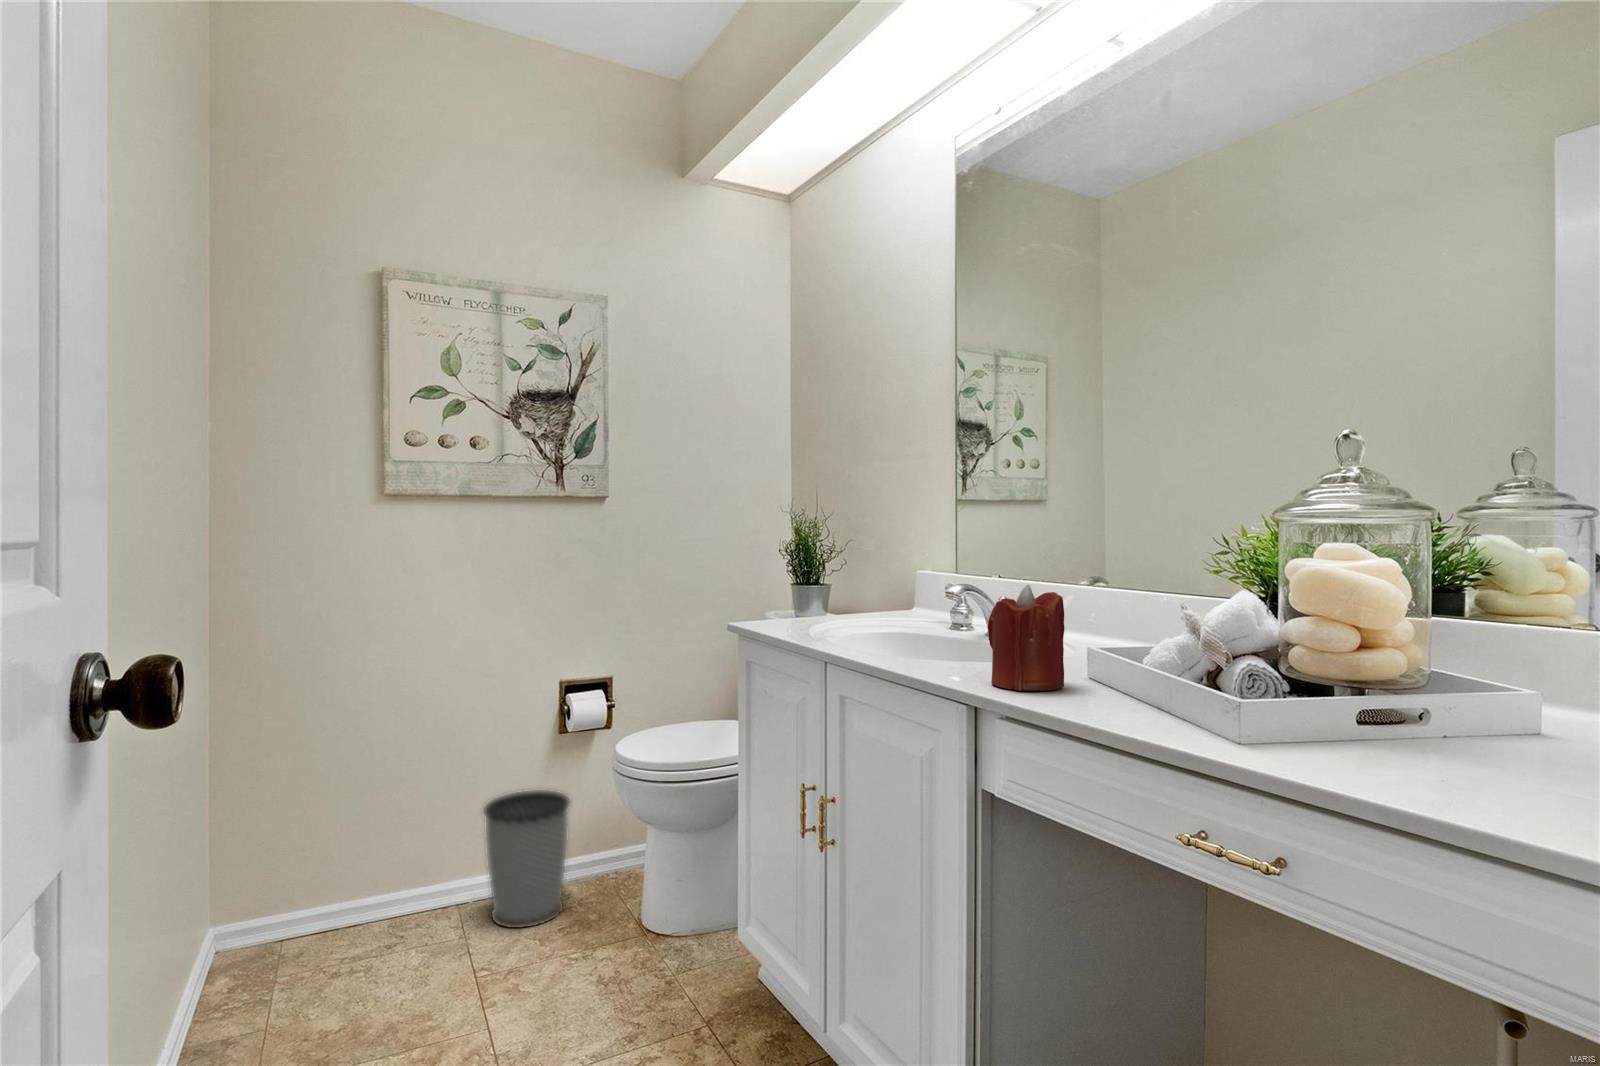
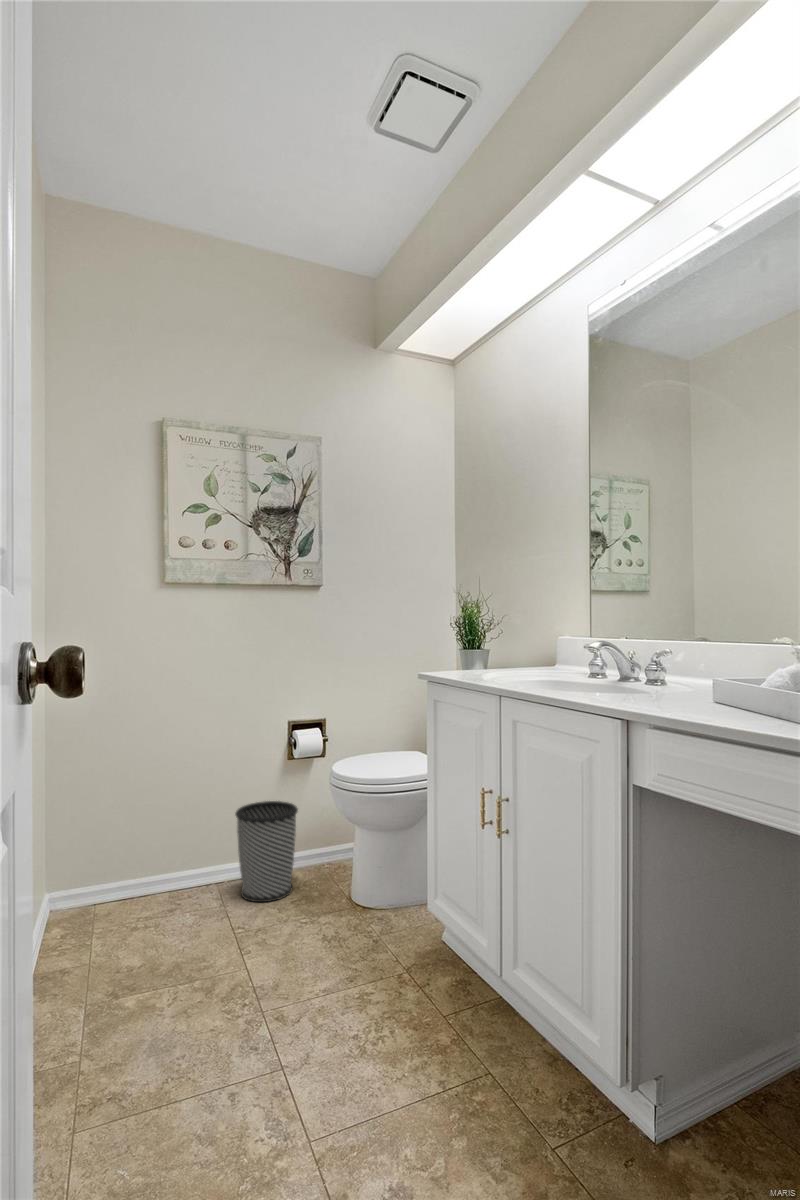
candle: present [988,585,1064,691] -> none [628,634,688,711]

